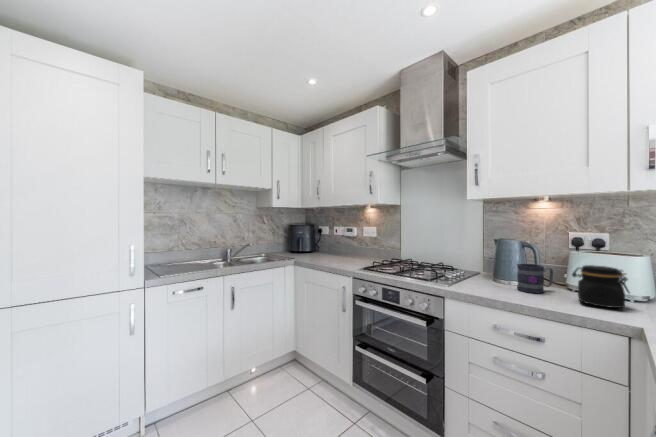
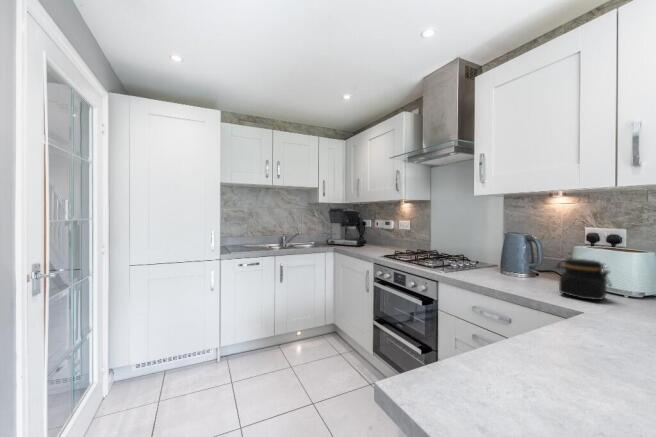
coffee maker: none [281,214,328,258] -> present [326,208,366,247]
mug: present [517,264,553,293] -> none [512,256,550,284]

